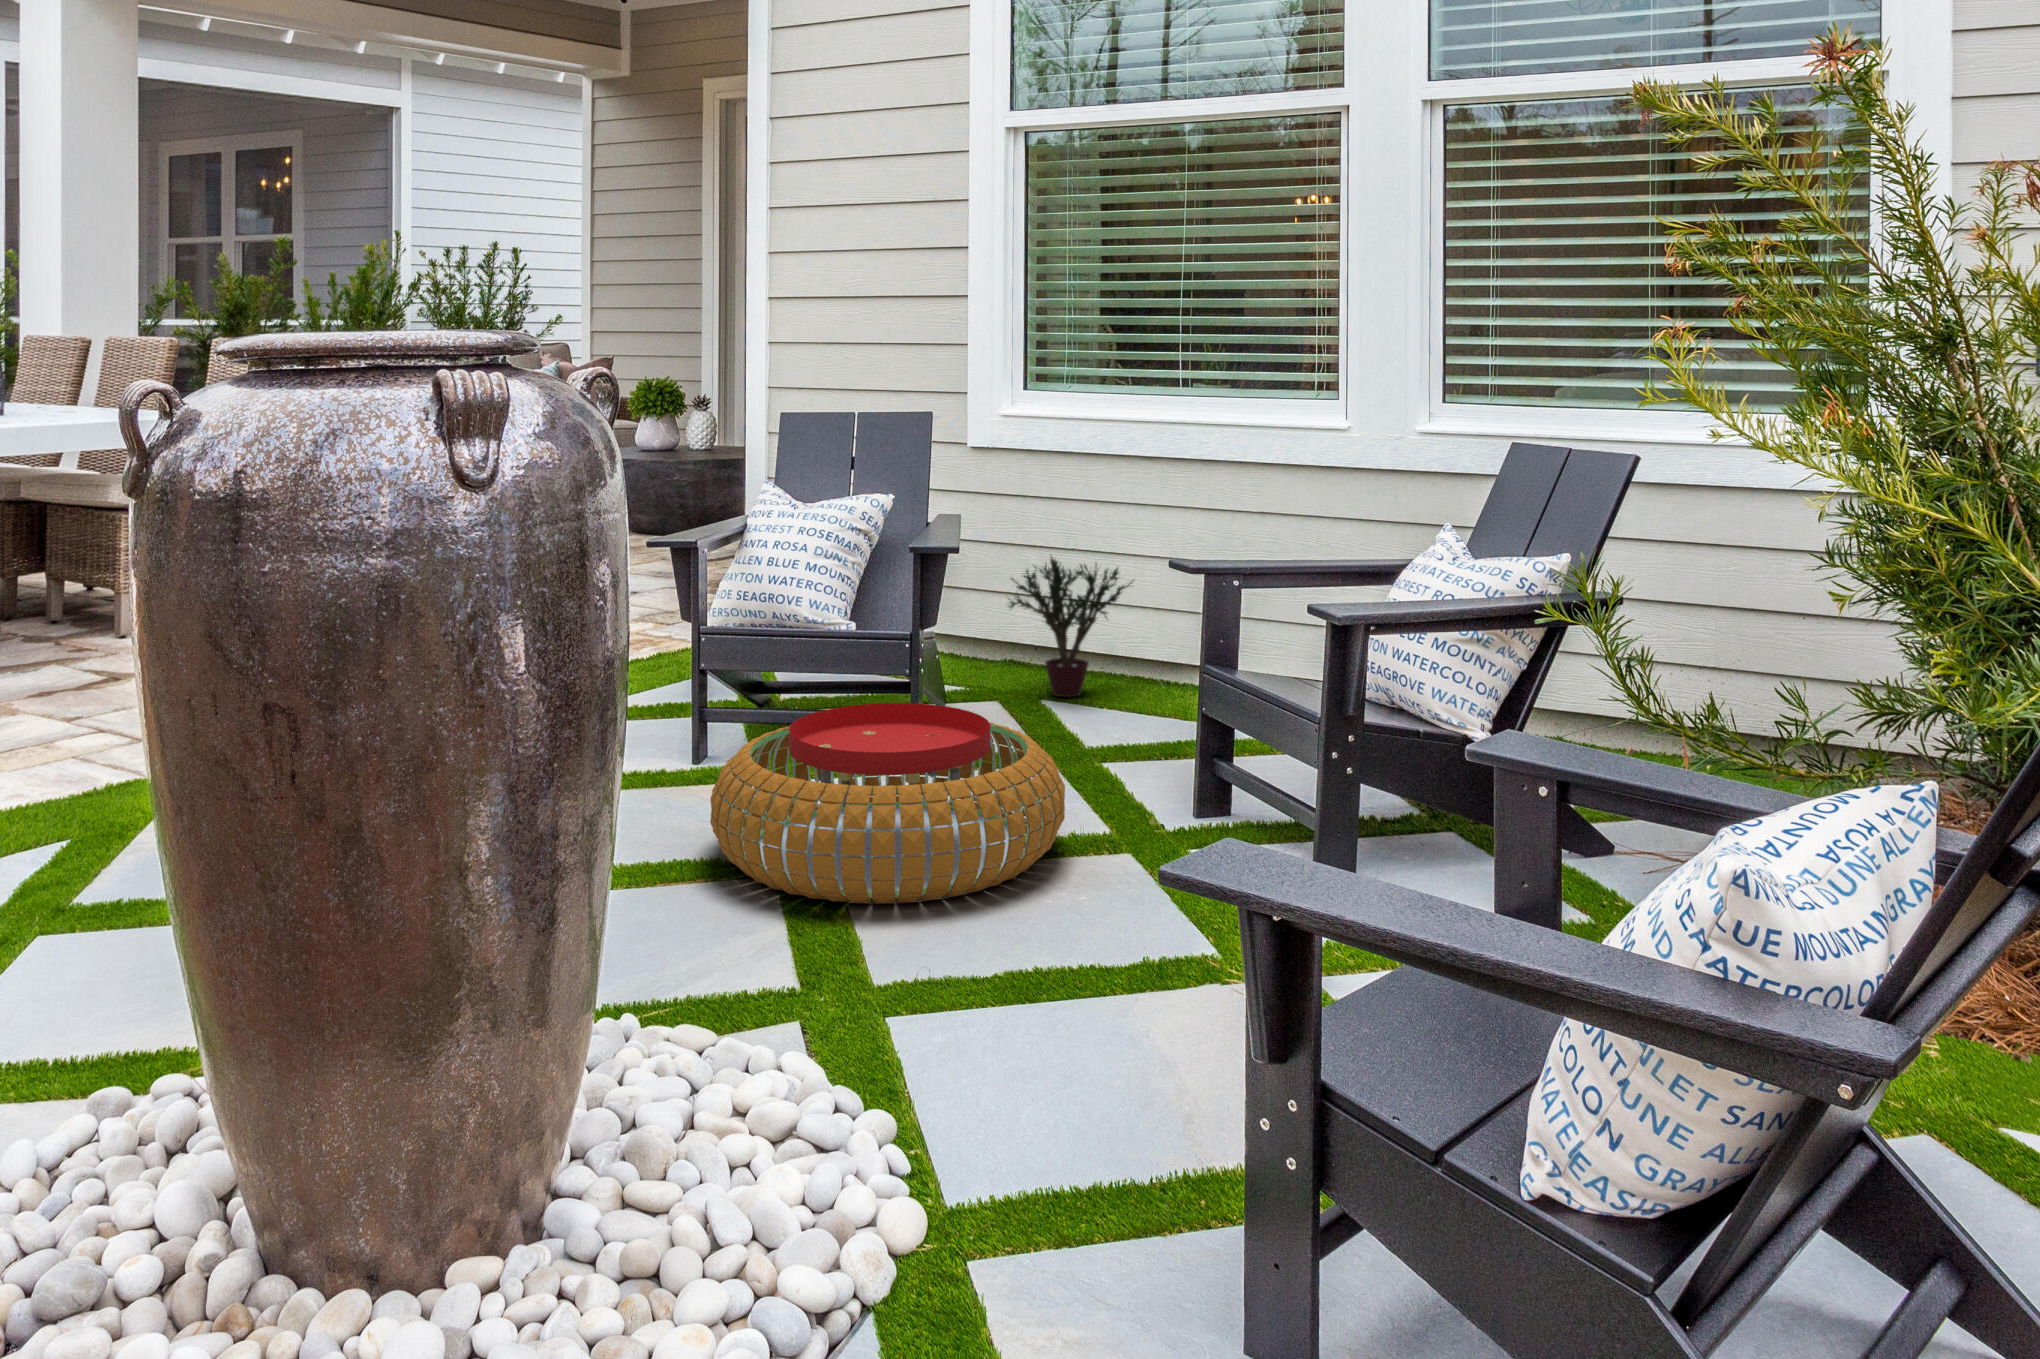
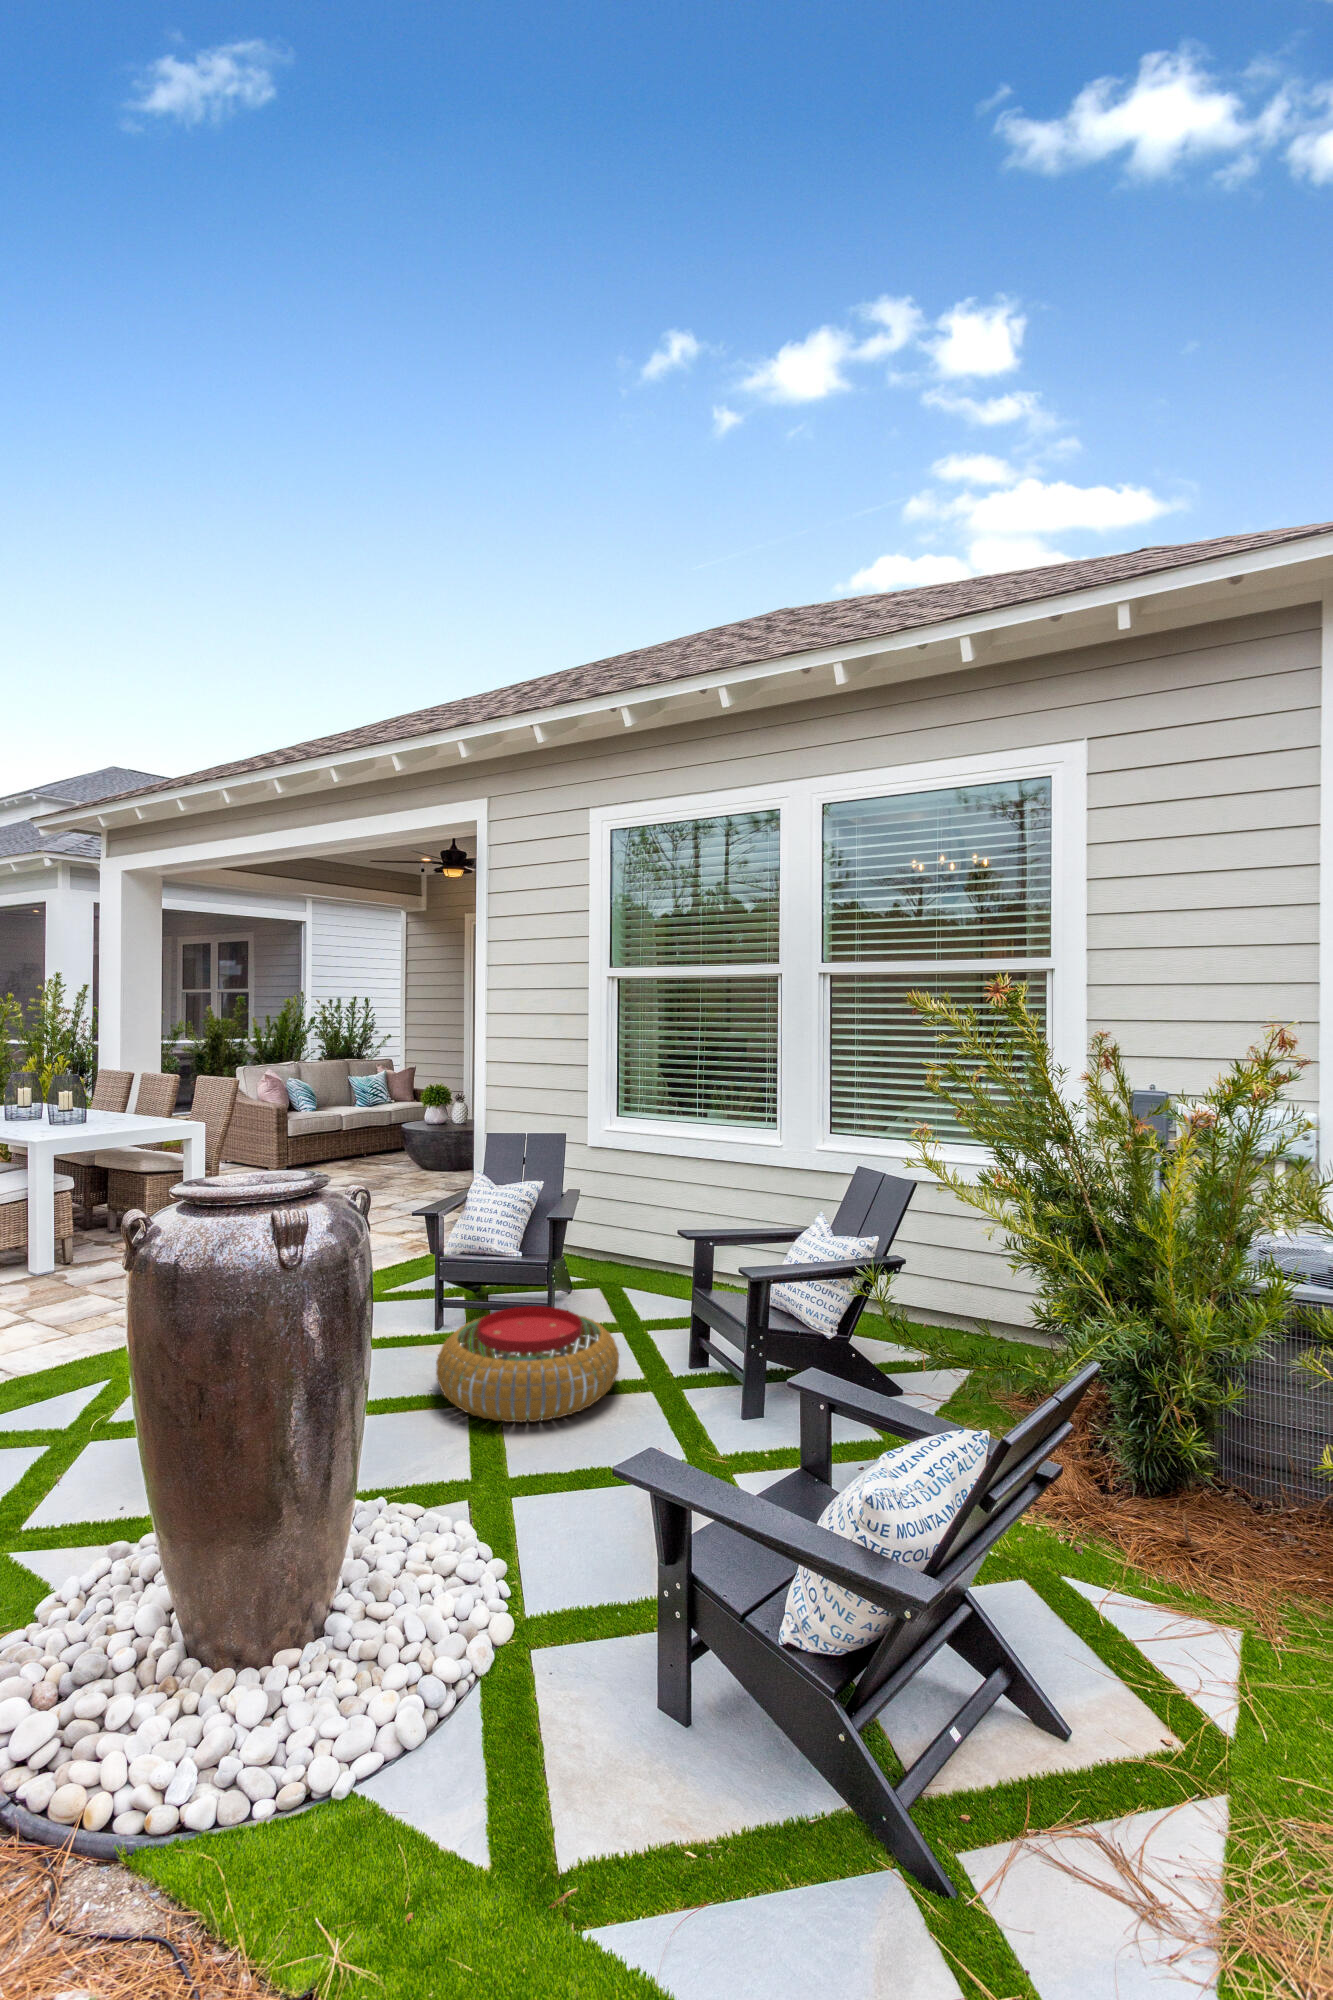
potted plant: present [1008,557,1133,697] -> none [602,1208,672,1285]

